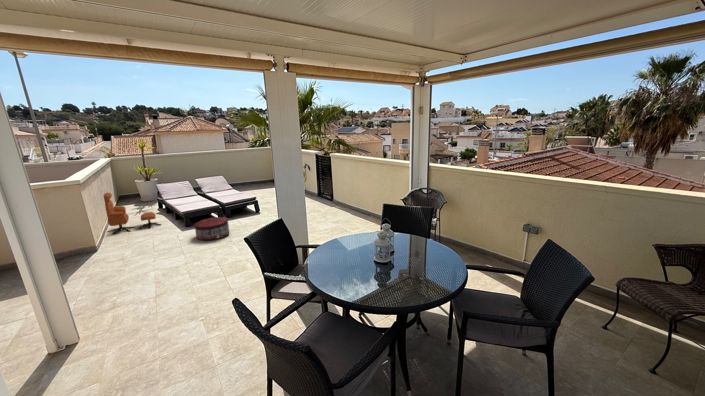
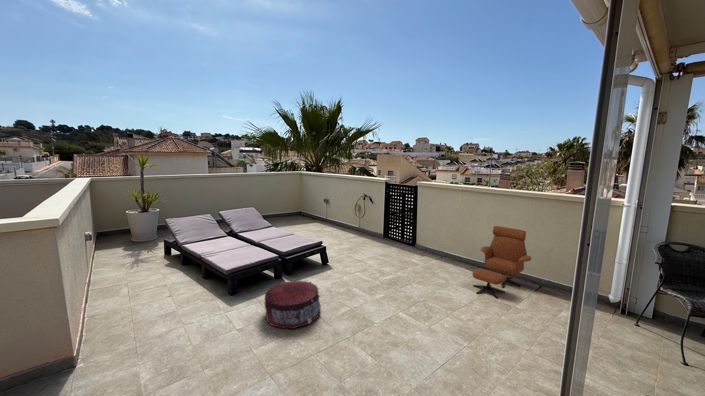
lounge chair: present [104,192,161,234] -> present [472,226,531,298]

